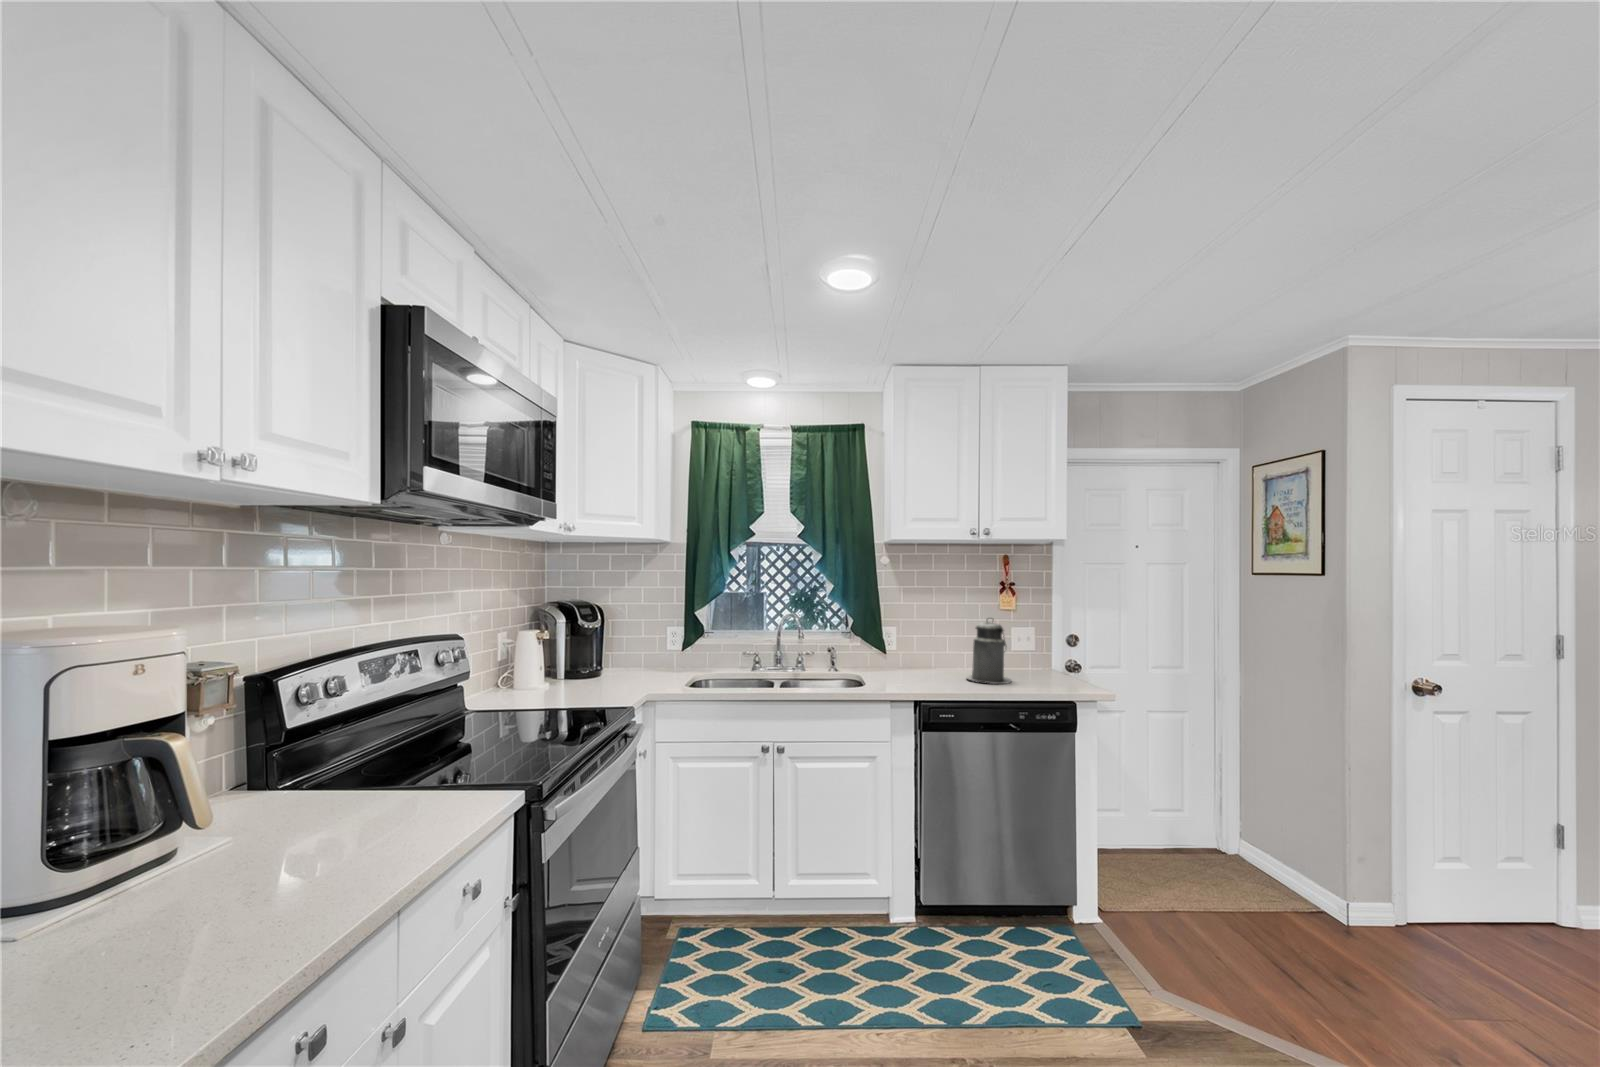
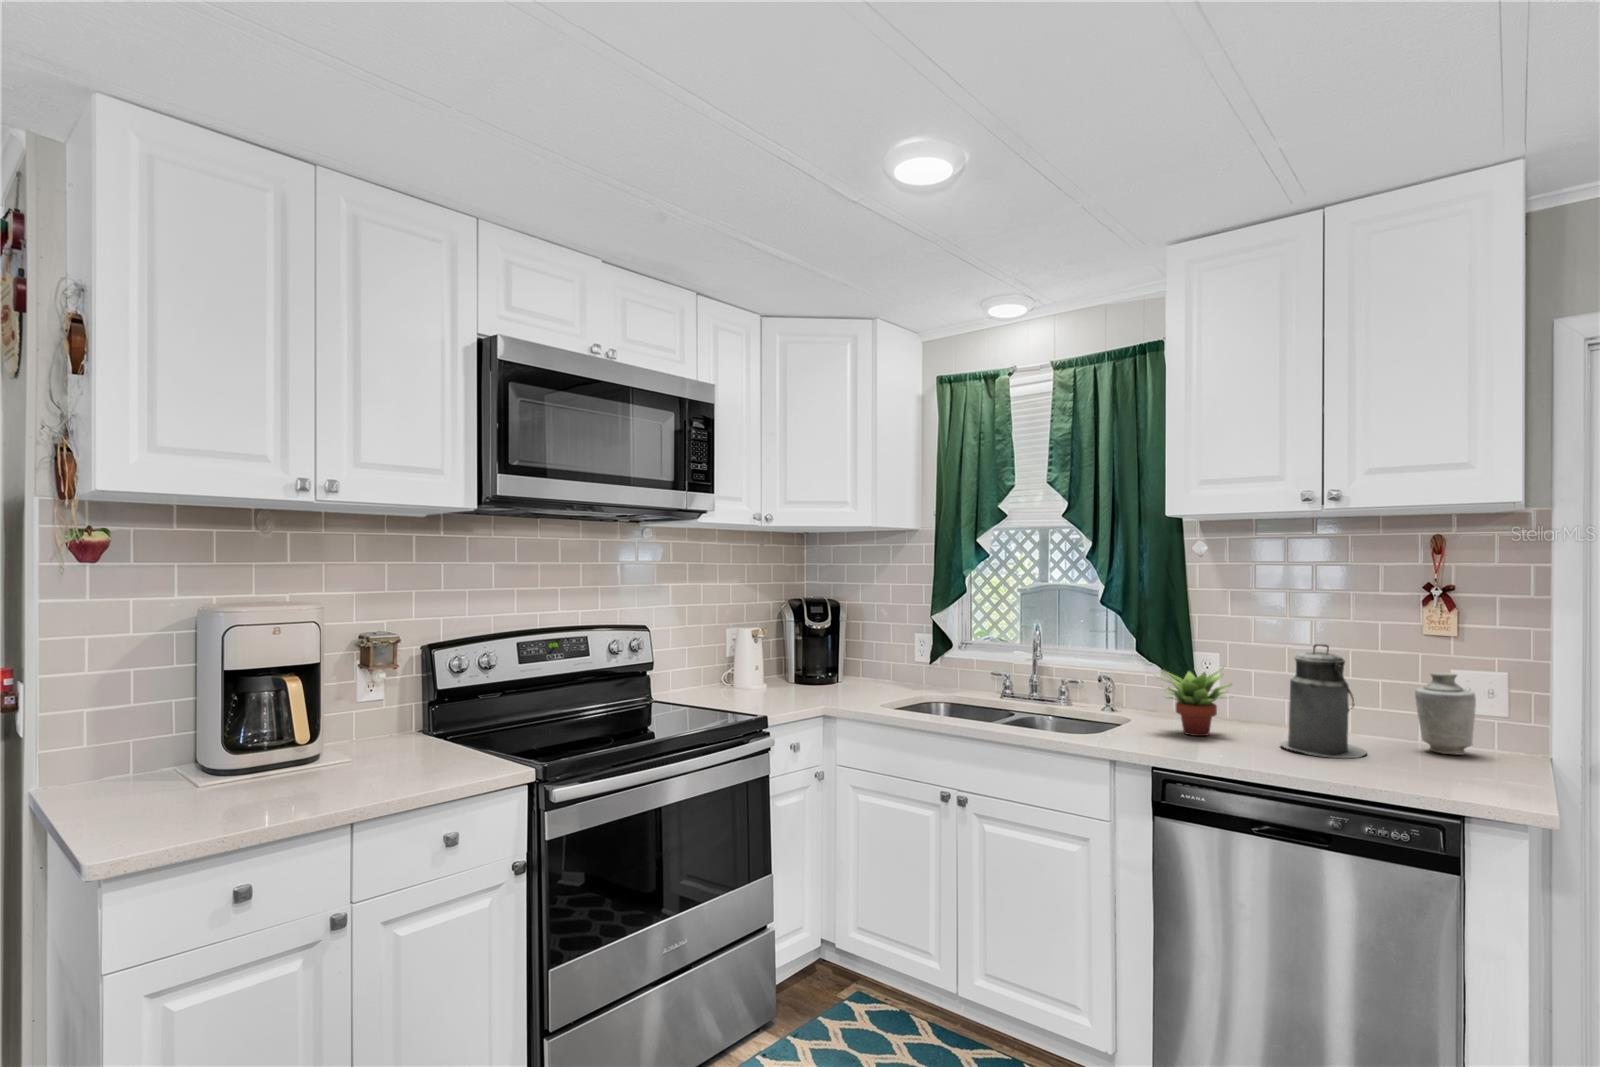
vase: none [1018,630,1047,675] -> present [1415,672,1476,755]
succulent plant: none [894,634,939,680] -> present [1161,668,1232,736]

